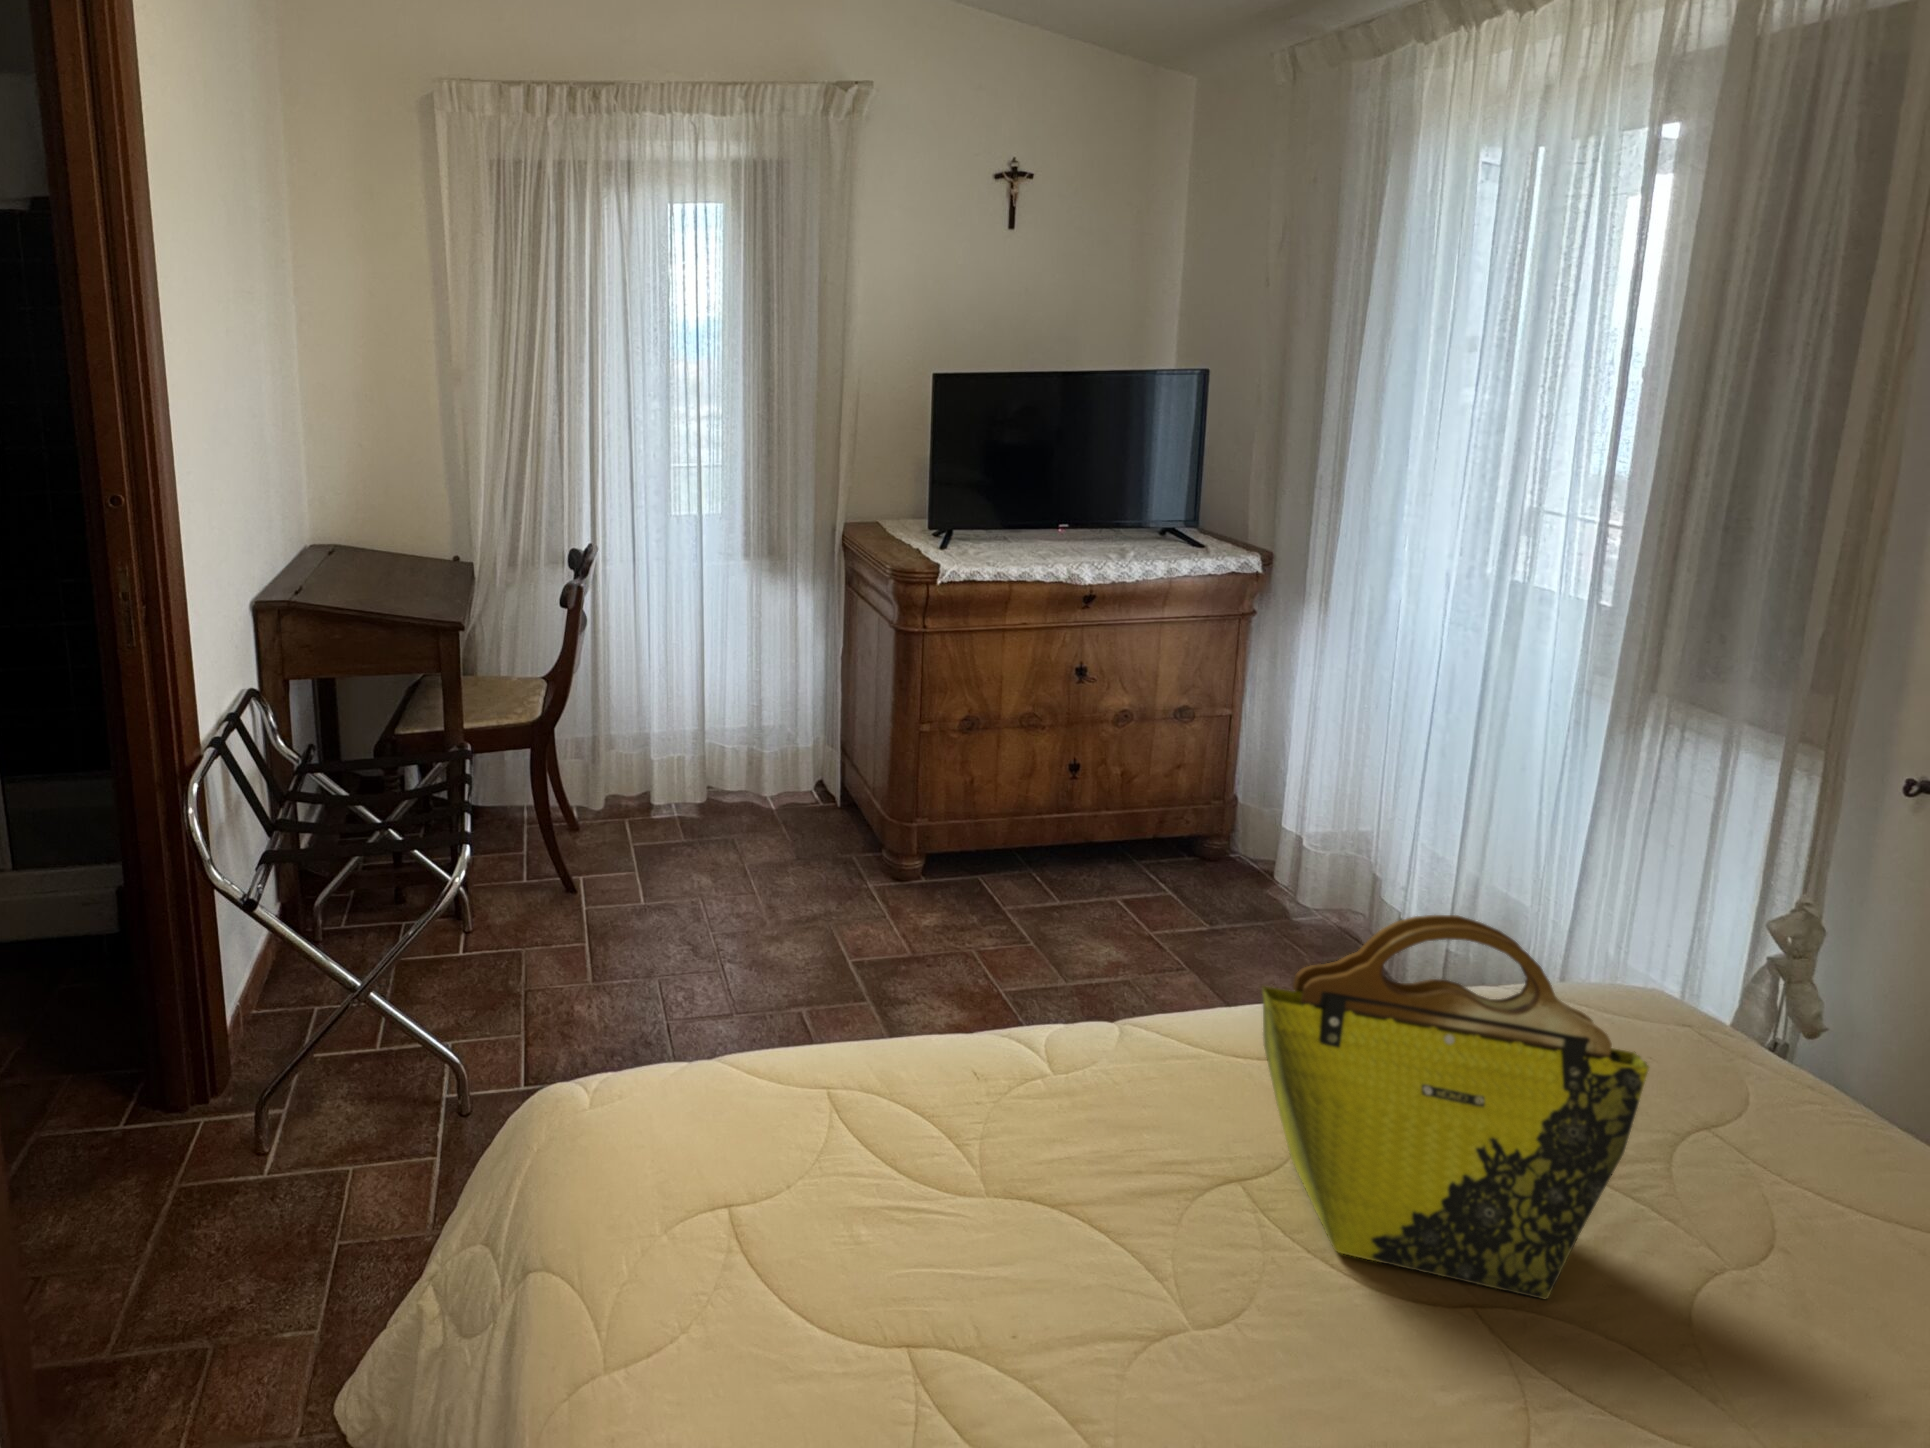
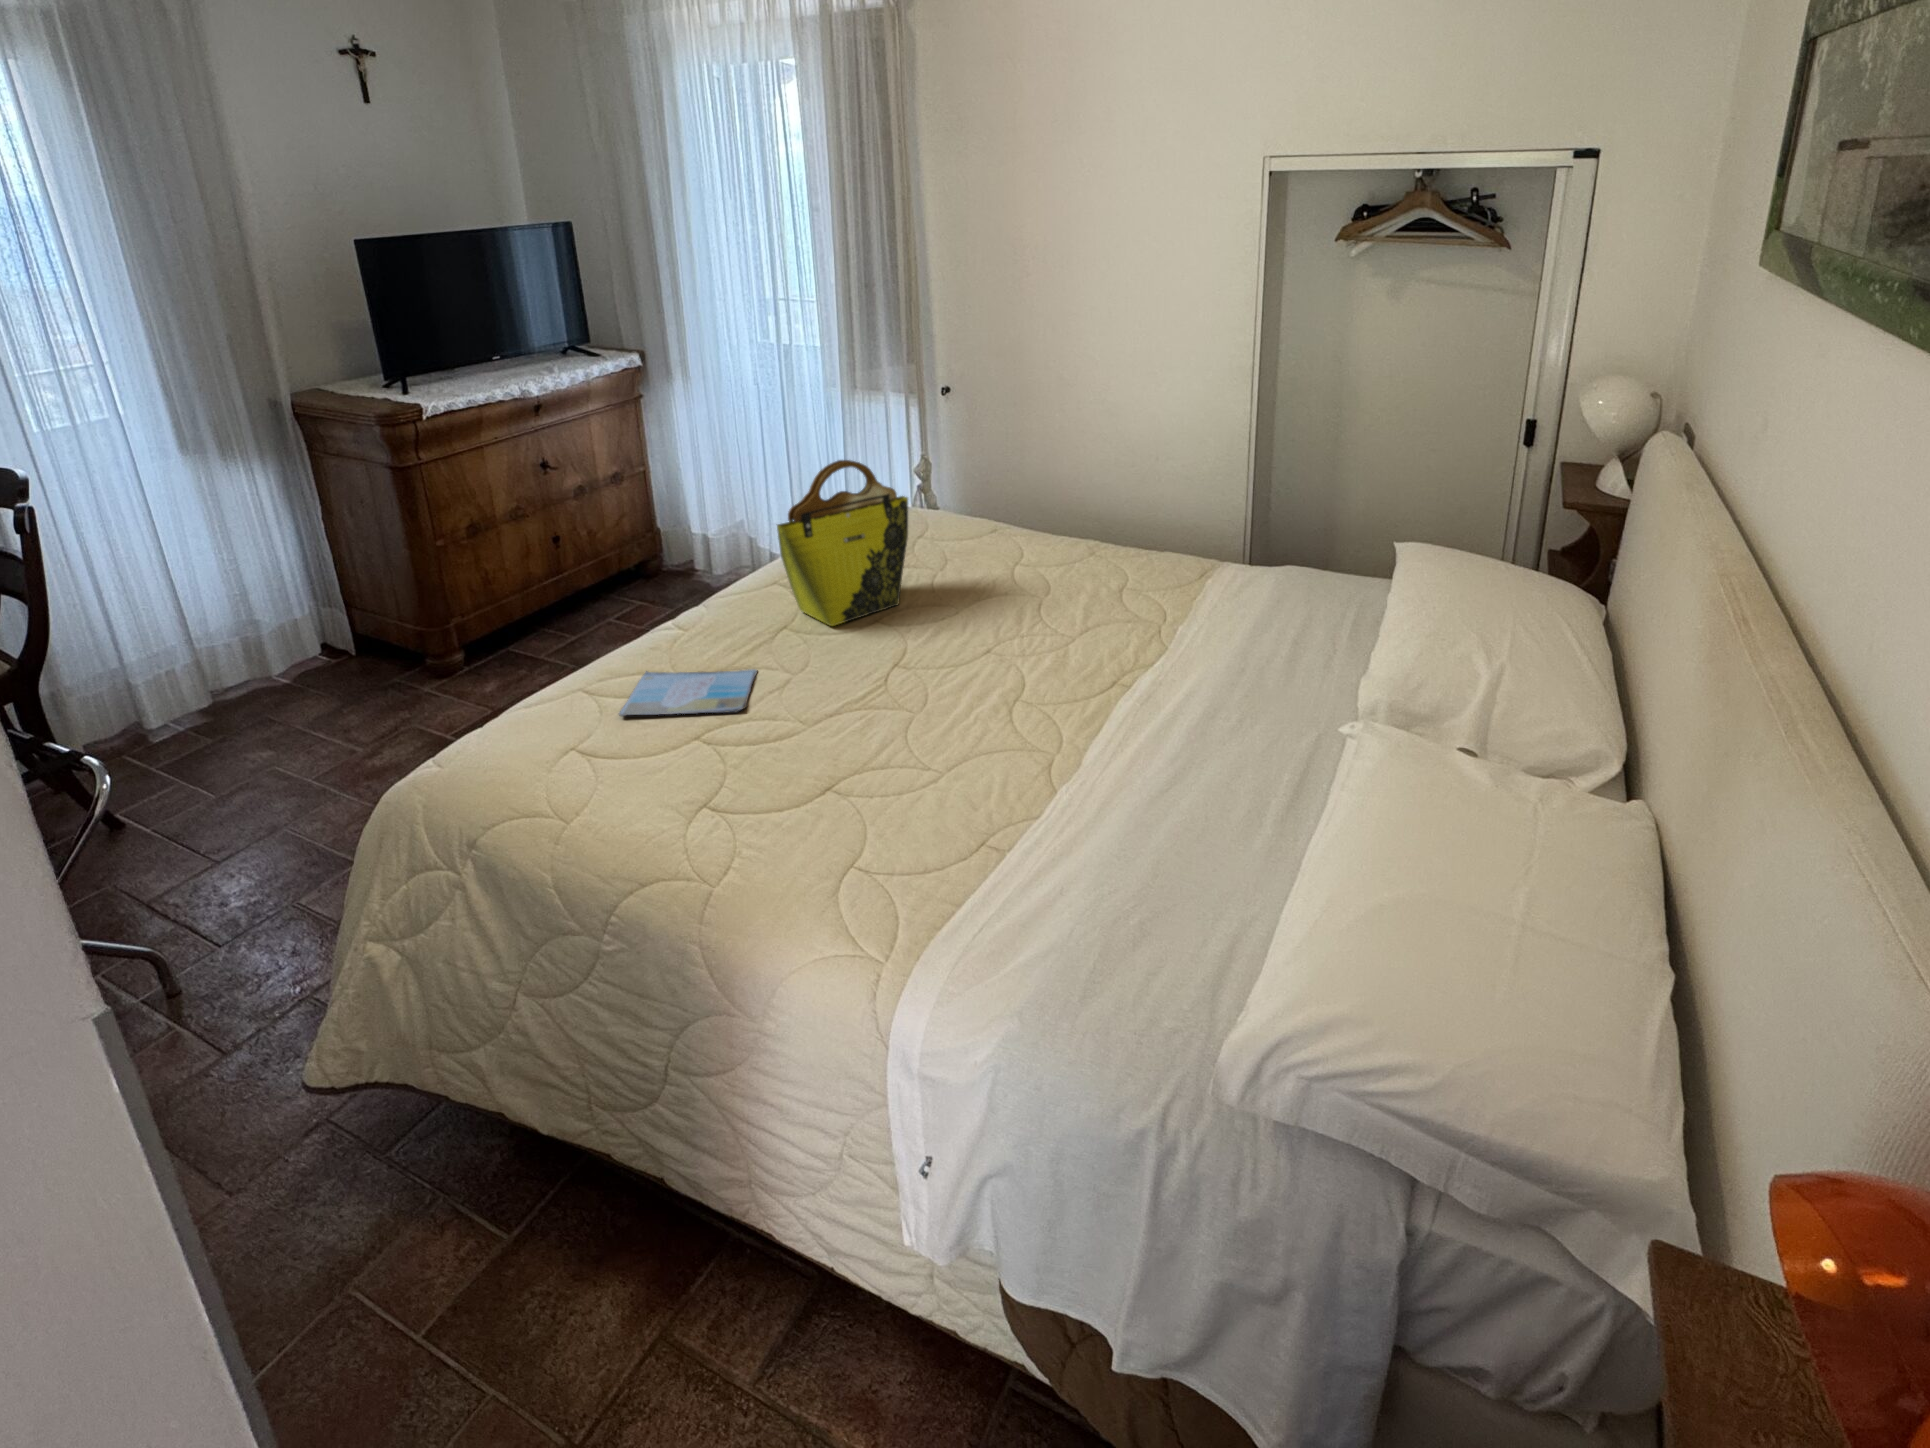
book: none [844,1117,1121,1346] -> present [619,669,757,716]

